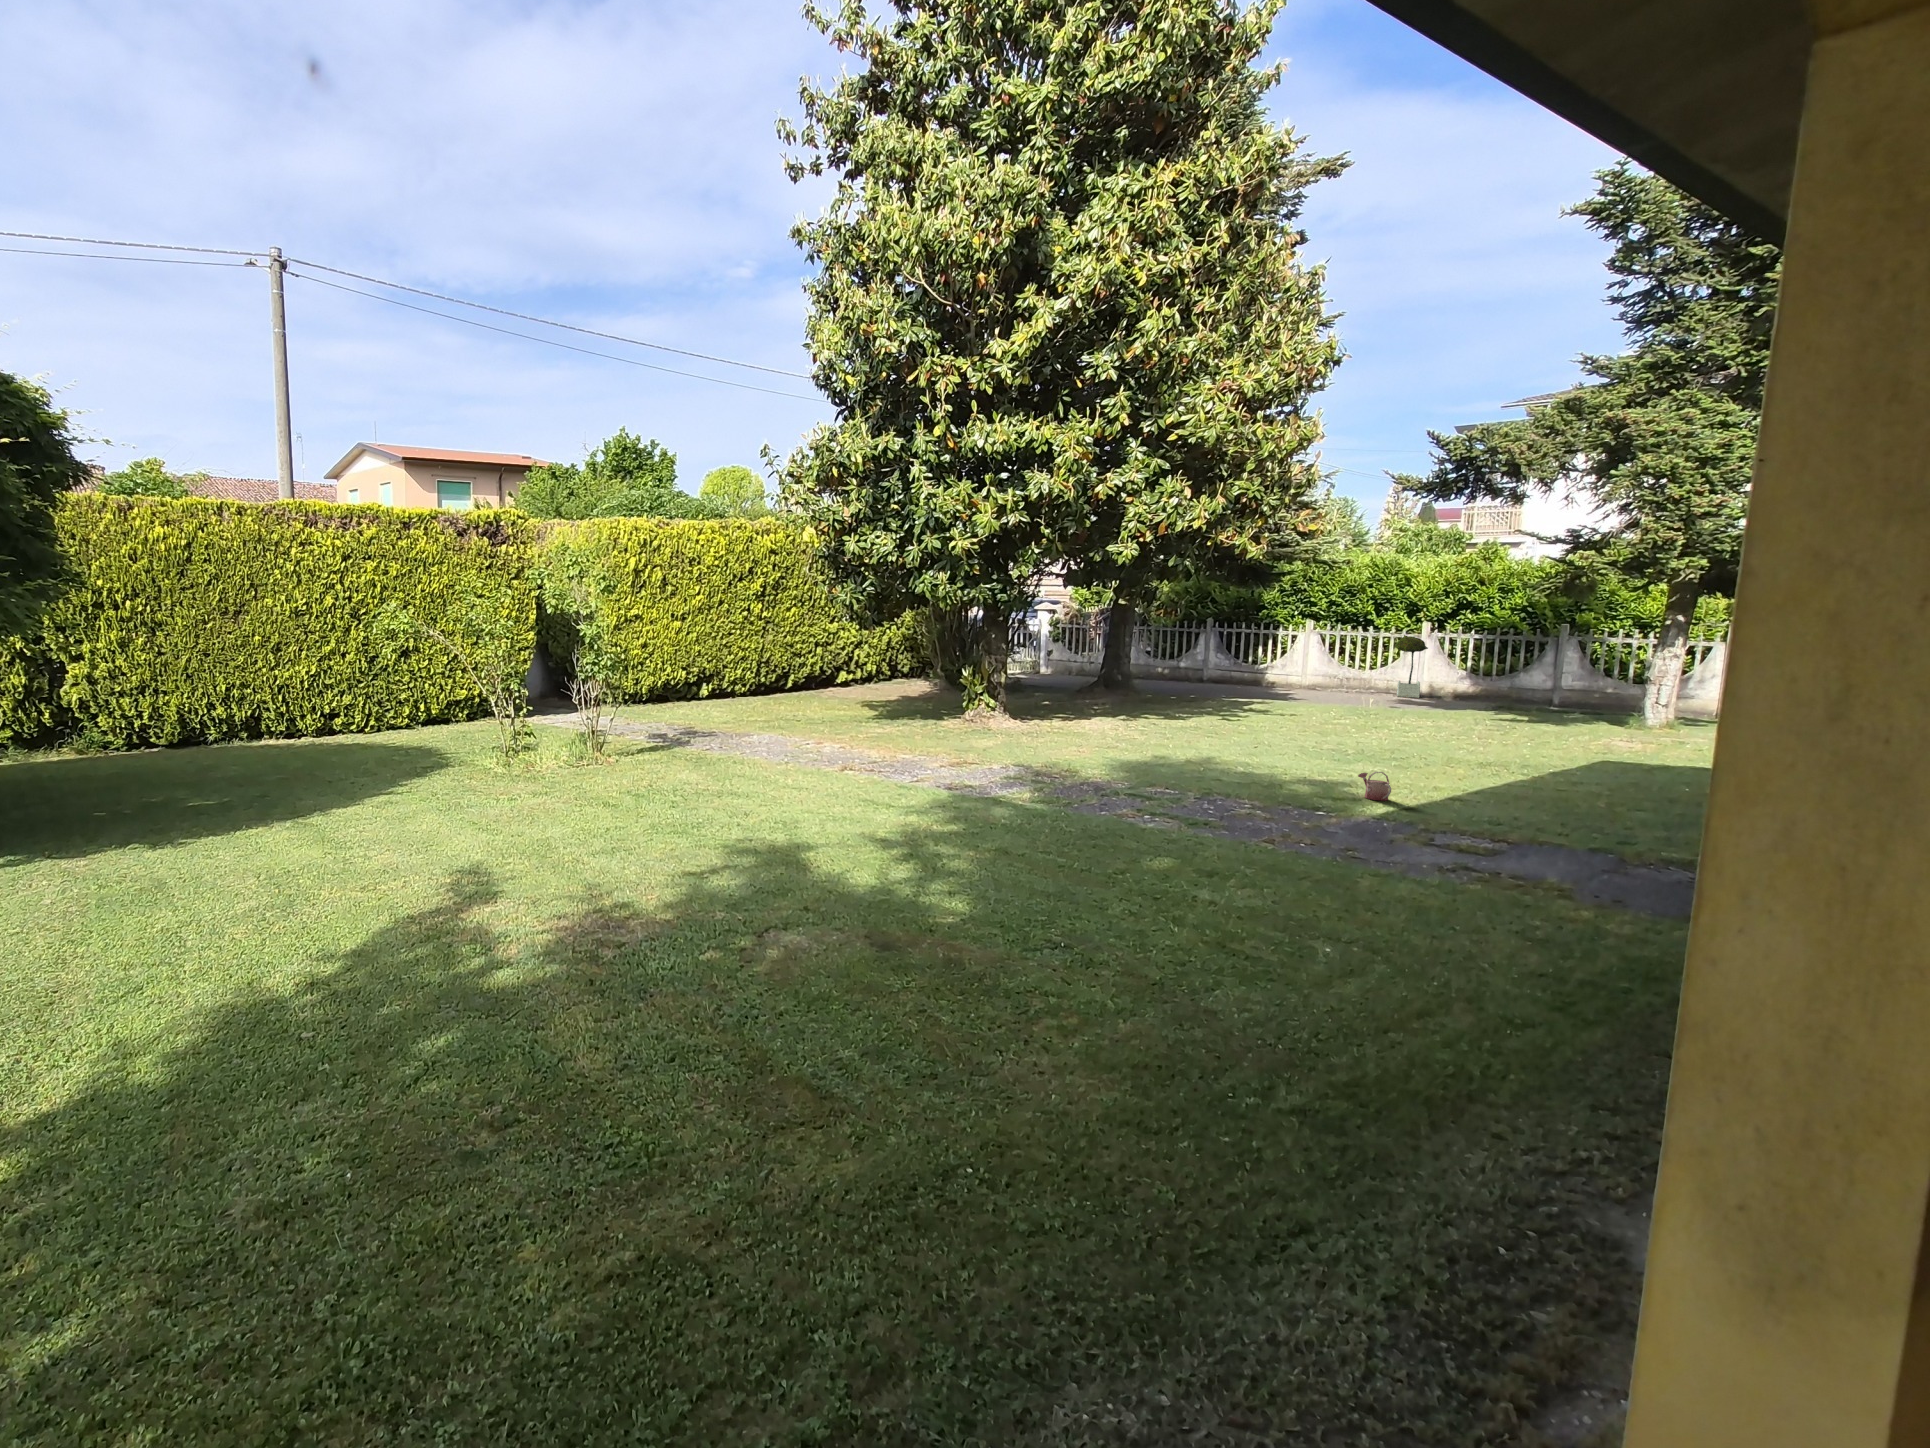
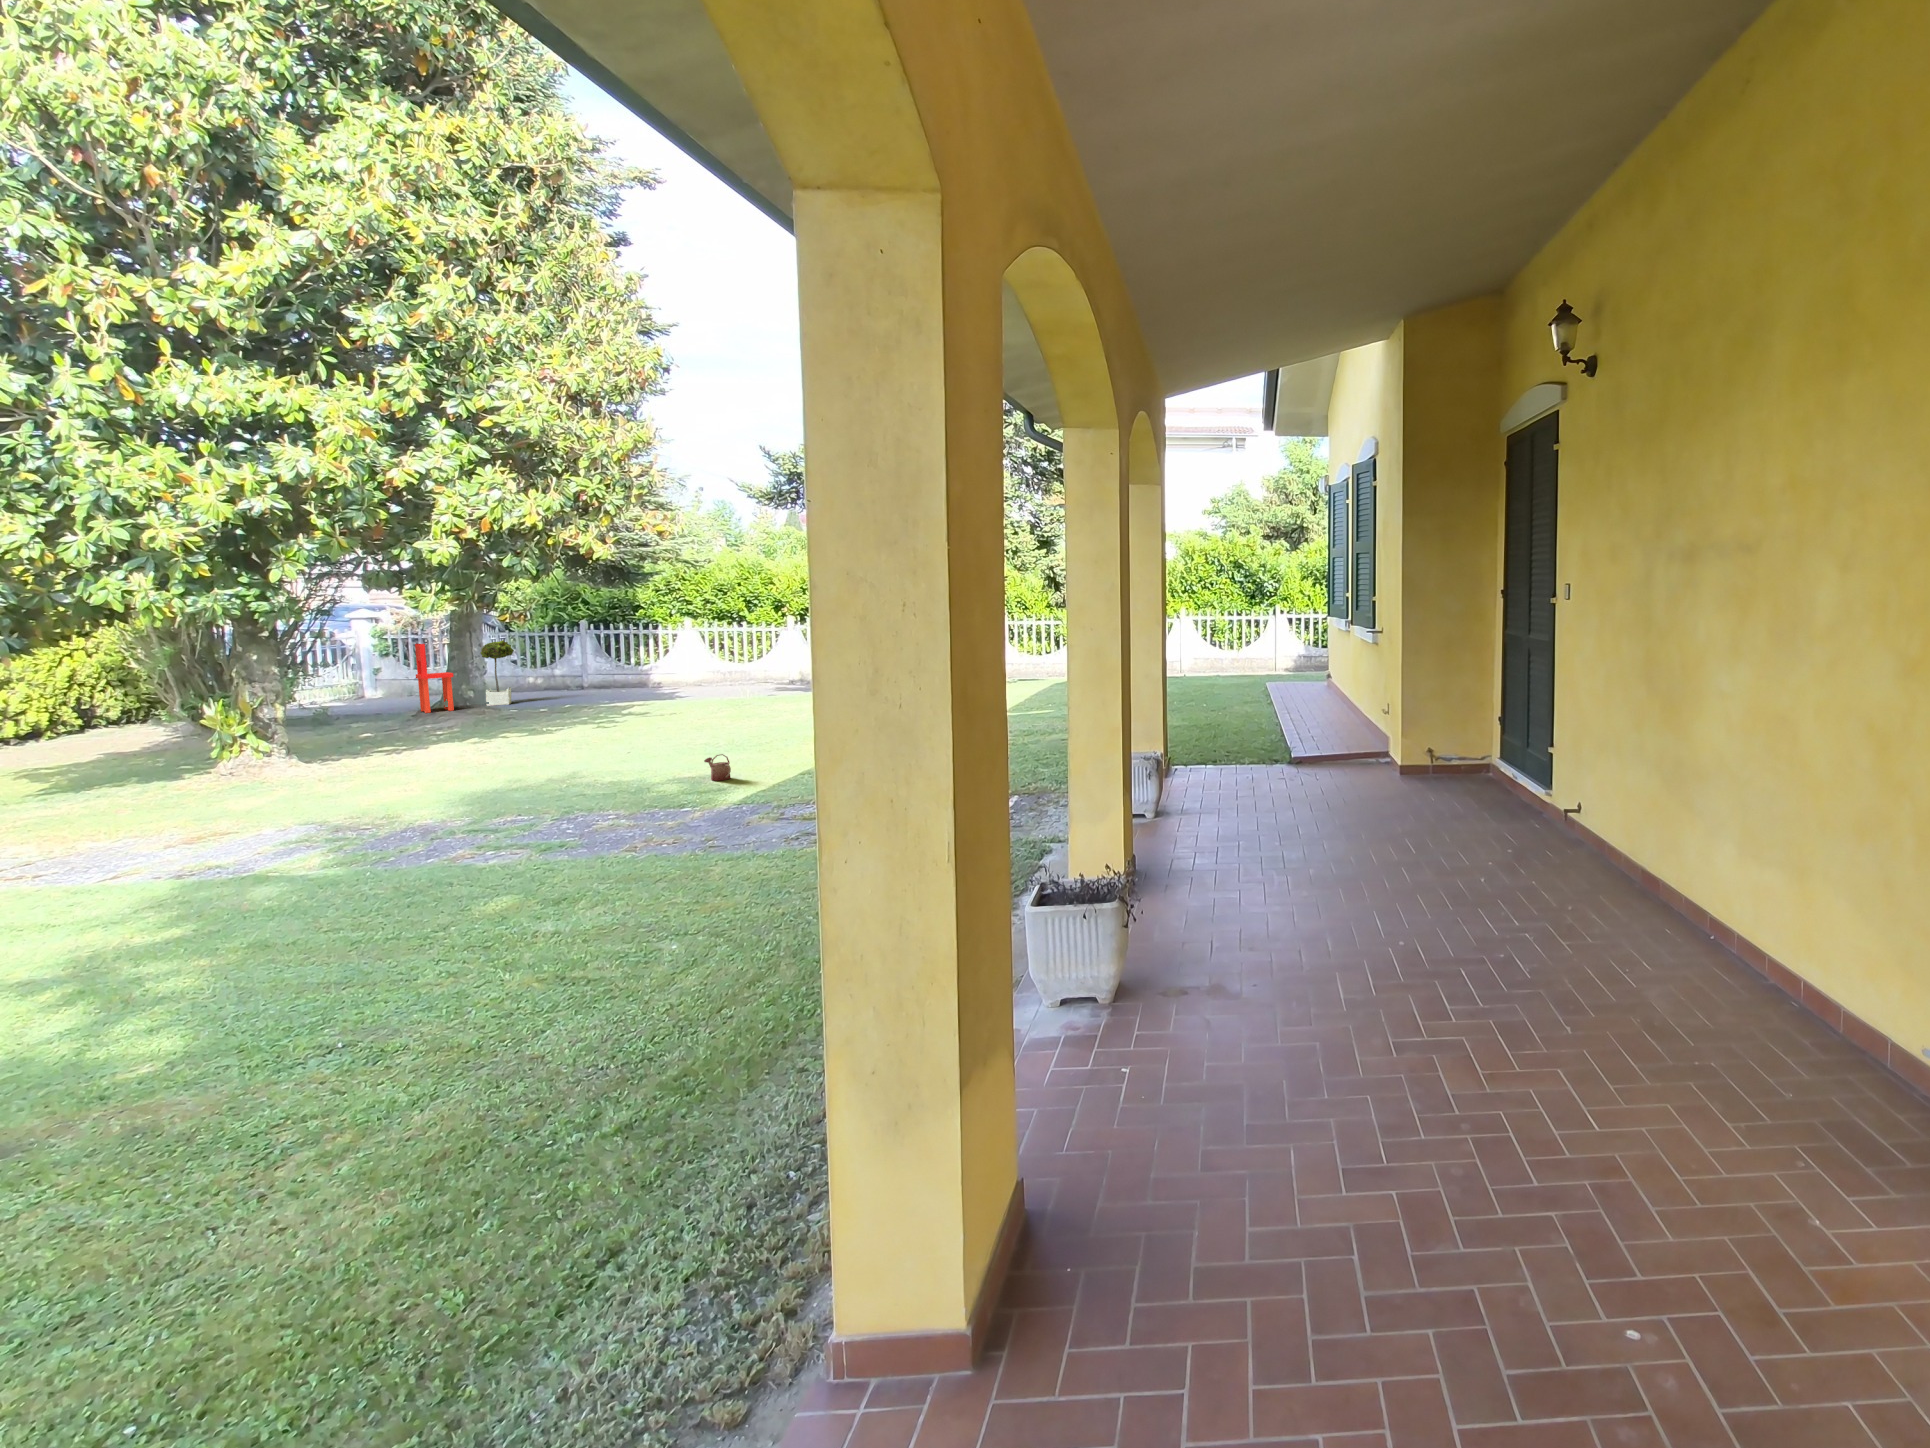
chair: none [1079,632,1105,689] -> present [415,644,454,713]
potted tree: present [1395,635,1428,698] -> present [480,640,514,706]

